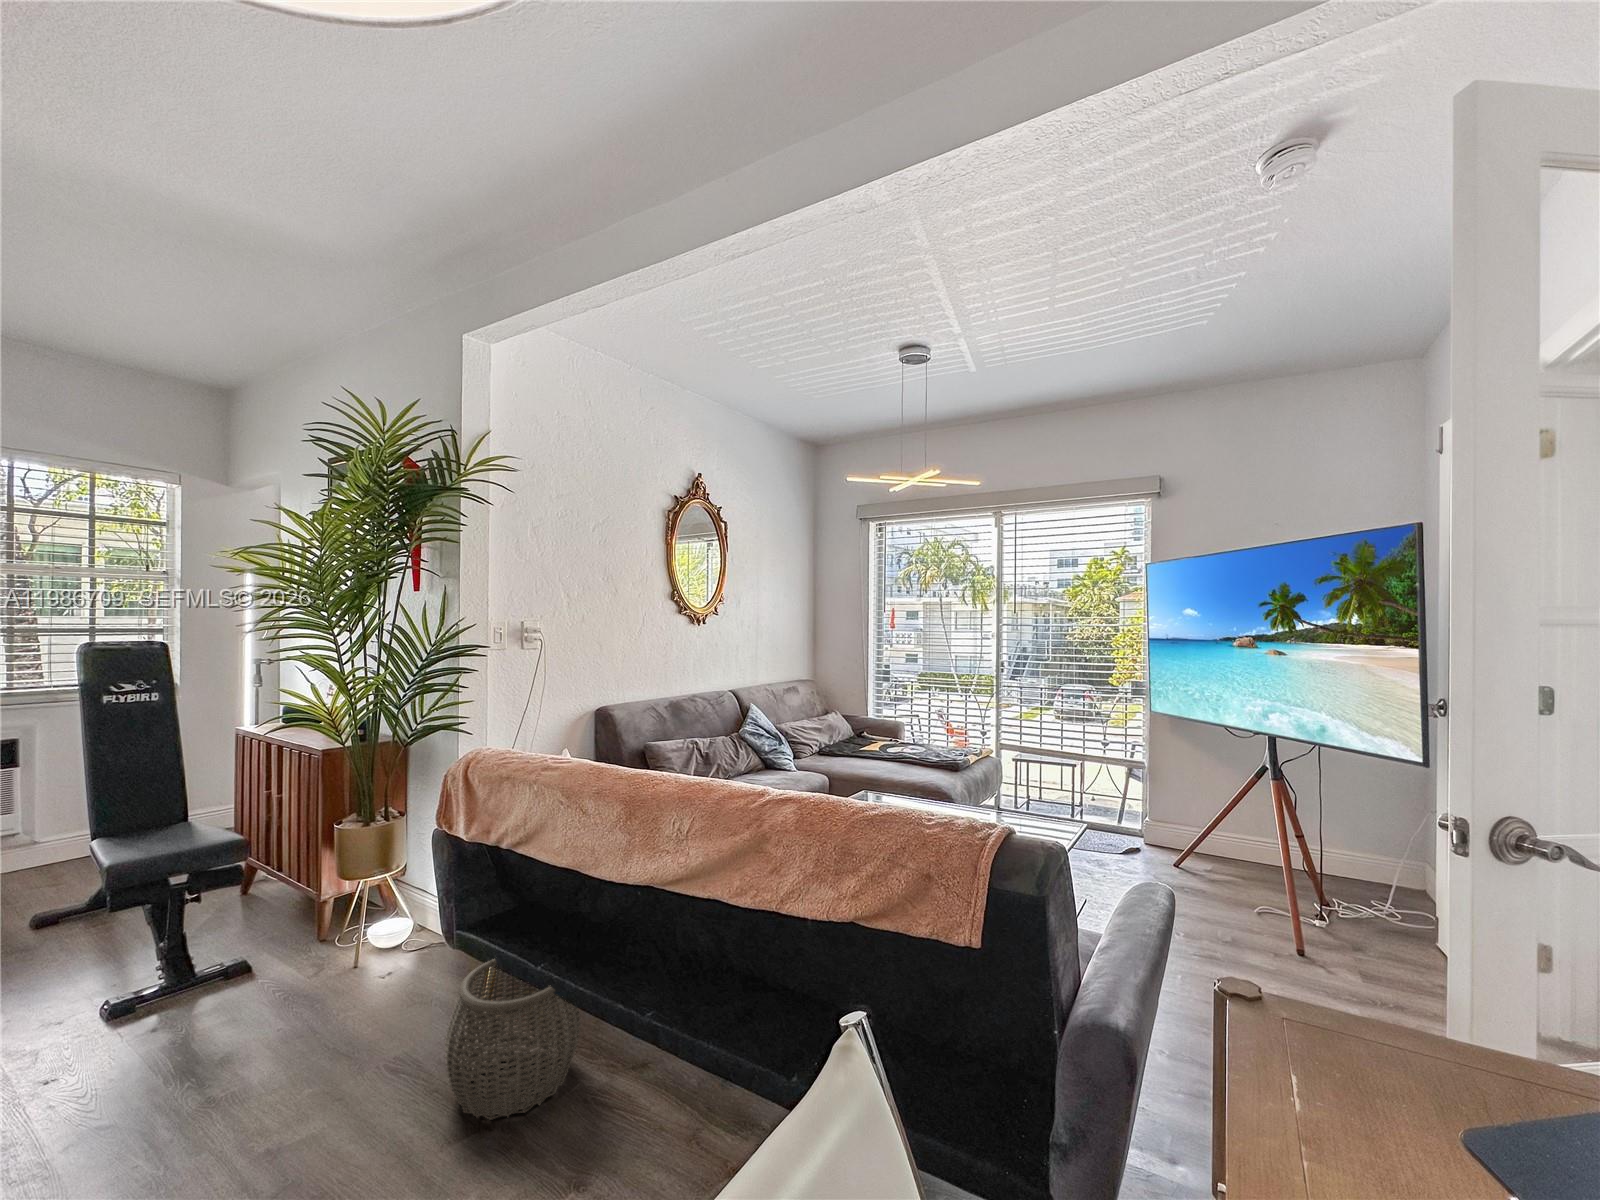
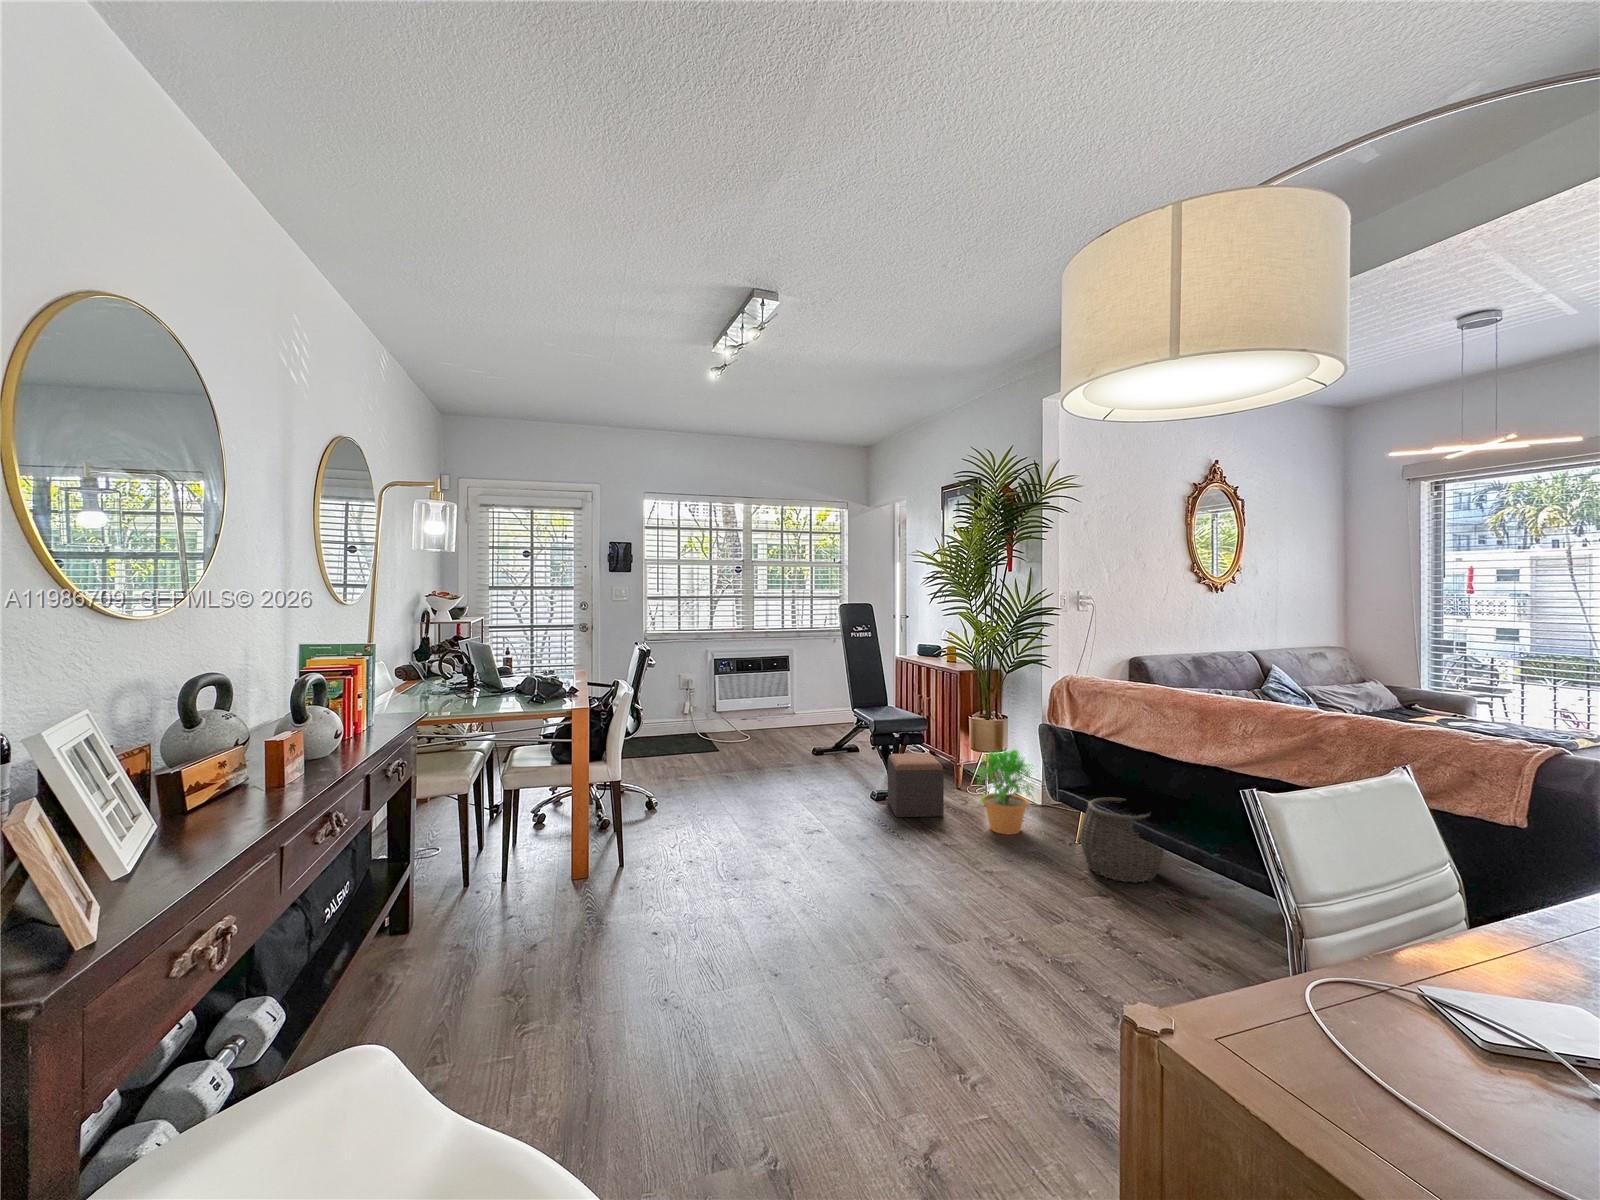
potted plant: none [274,882,419,1048] -> present [977,750,1034,835]
footstool: none [102,907,236,1068] -> present [888,753,944,817]

